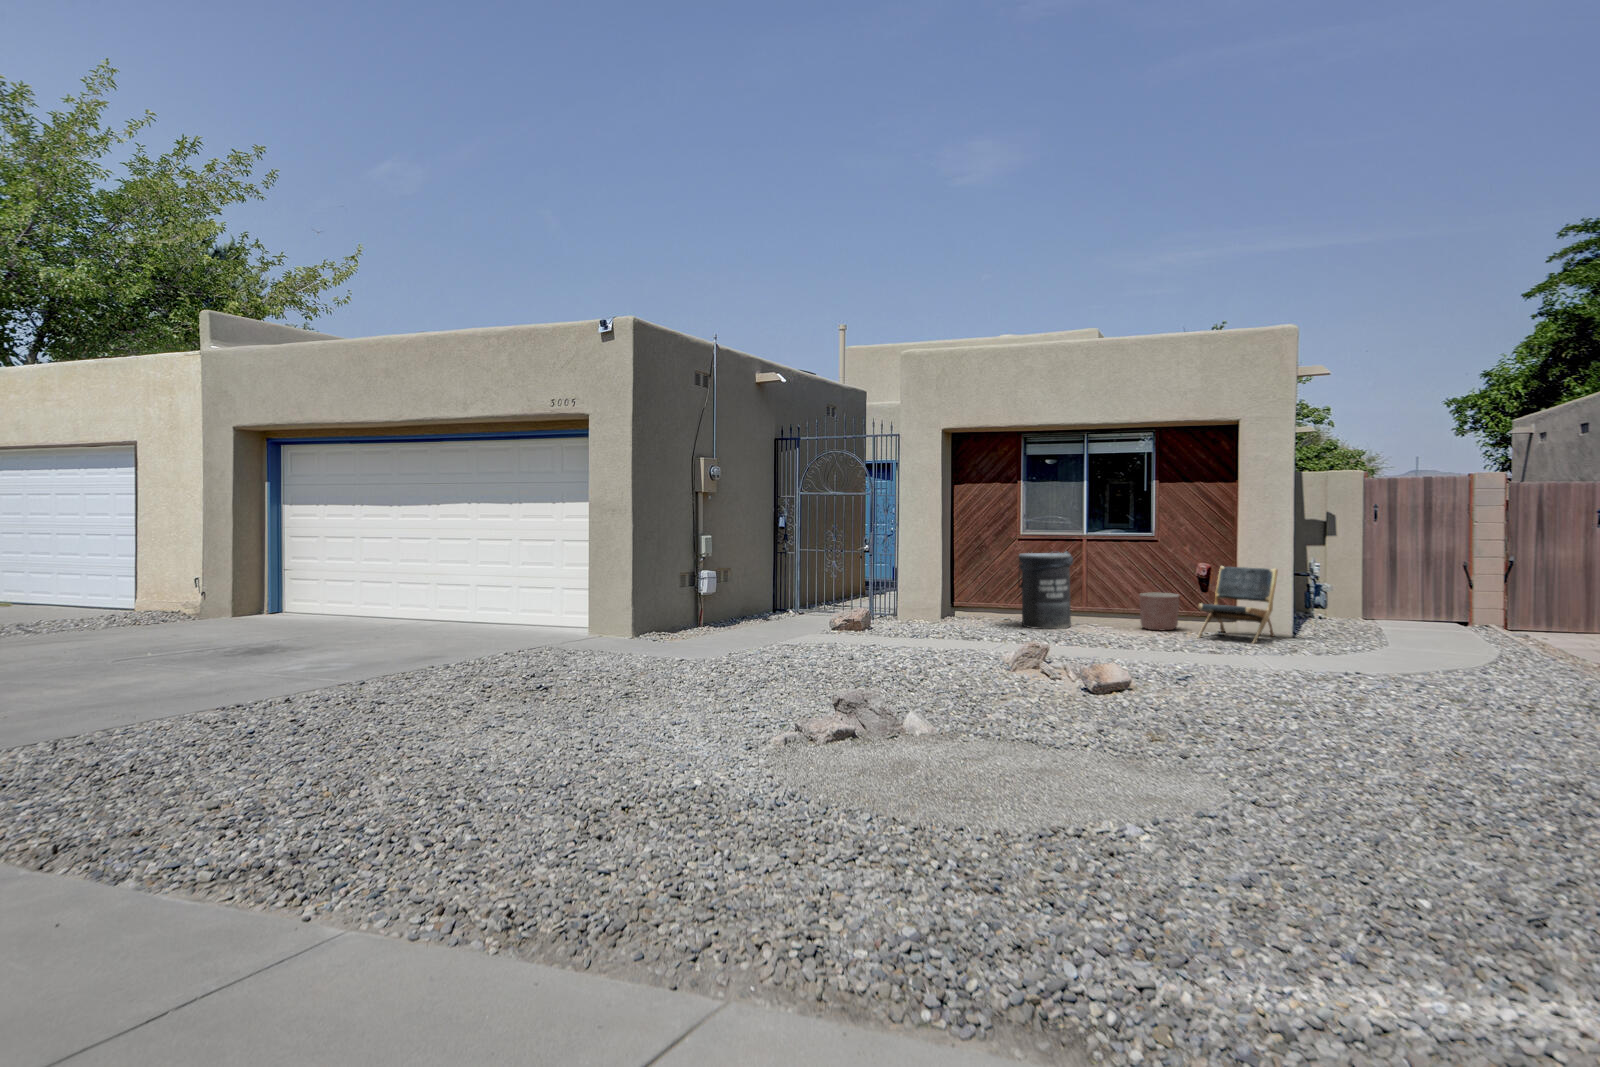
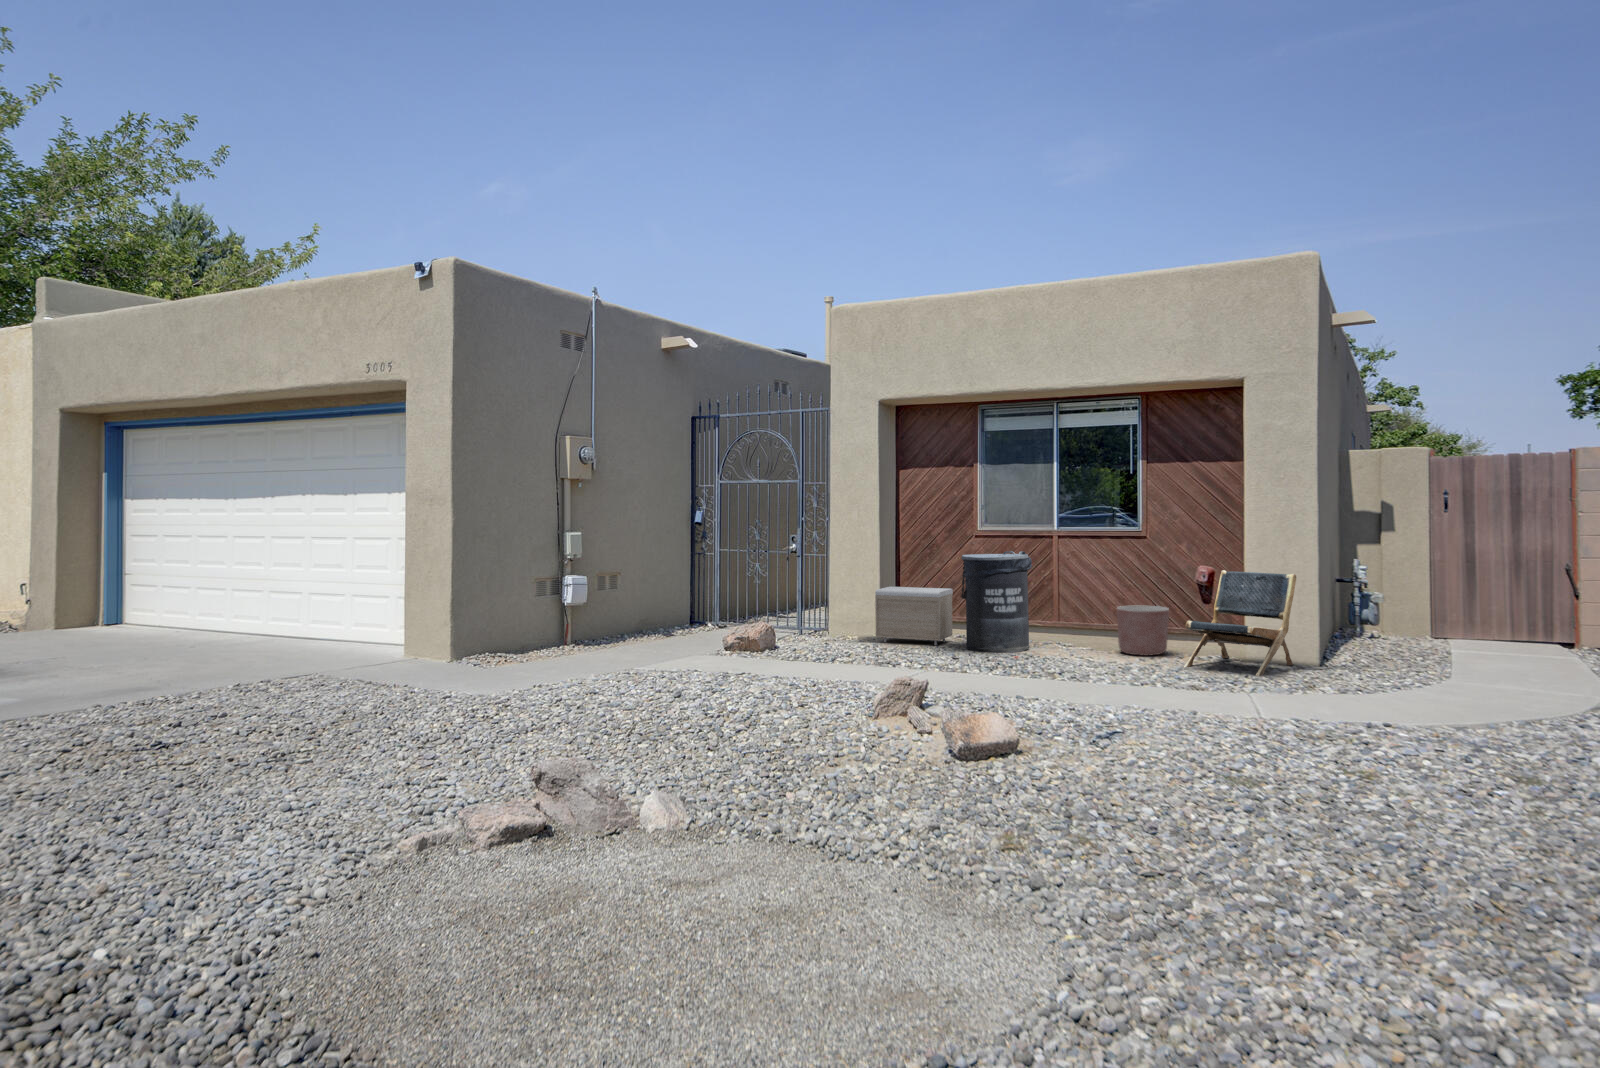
storage bench: none [948,579,1007,624] -> present [875,587,953,645]

